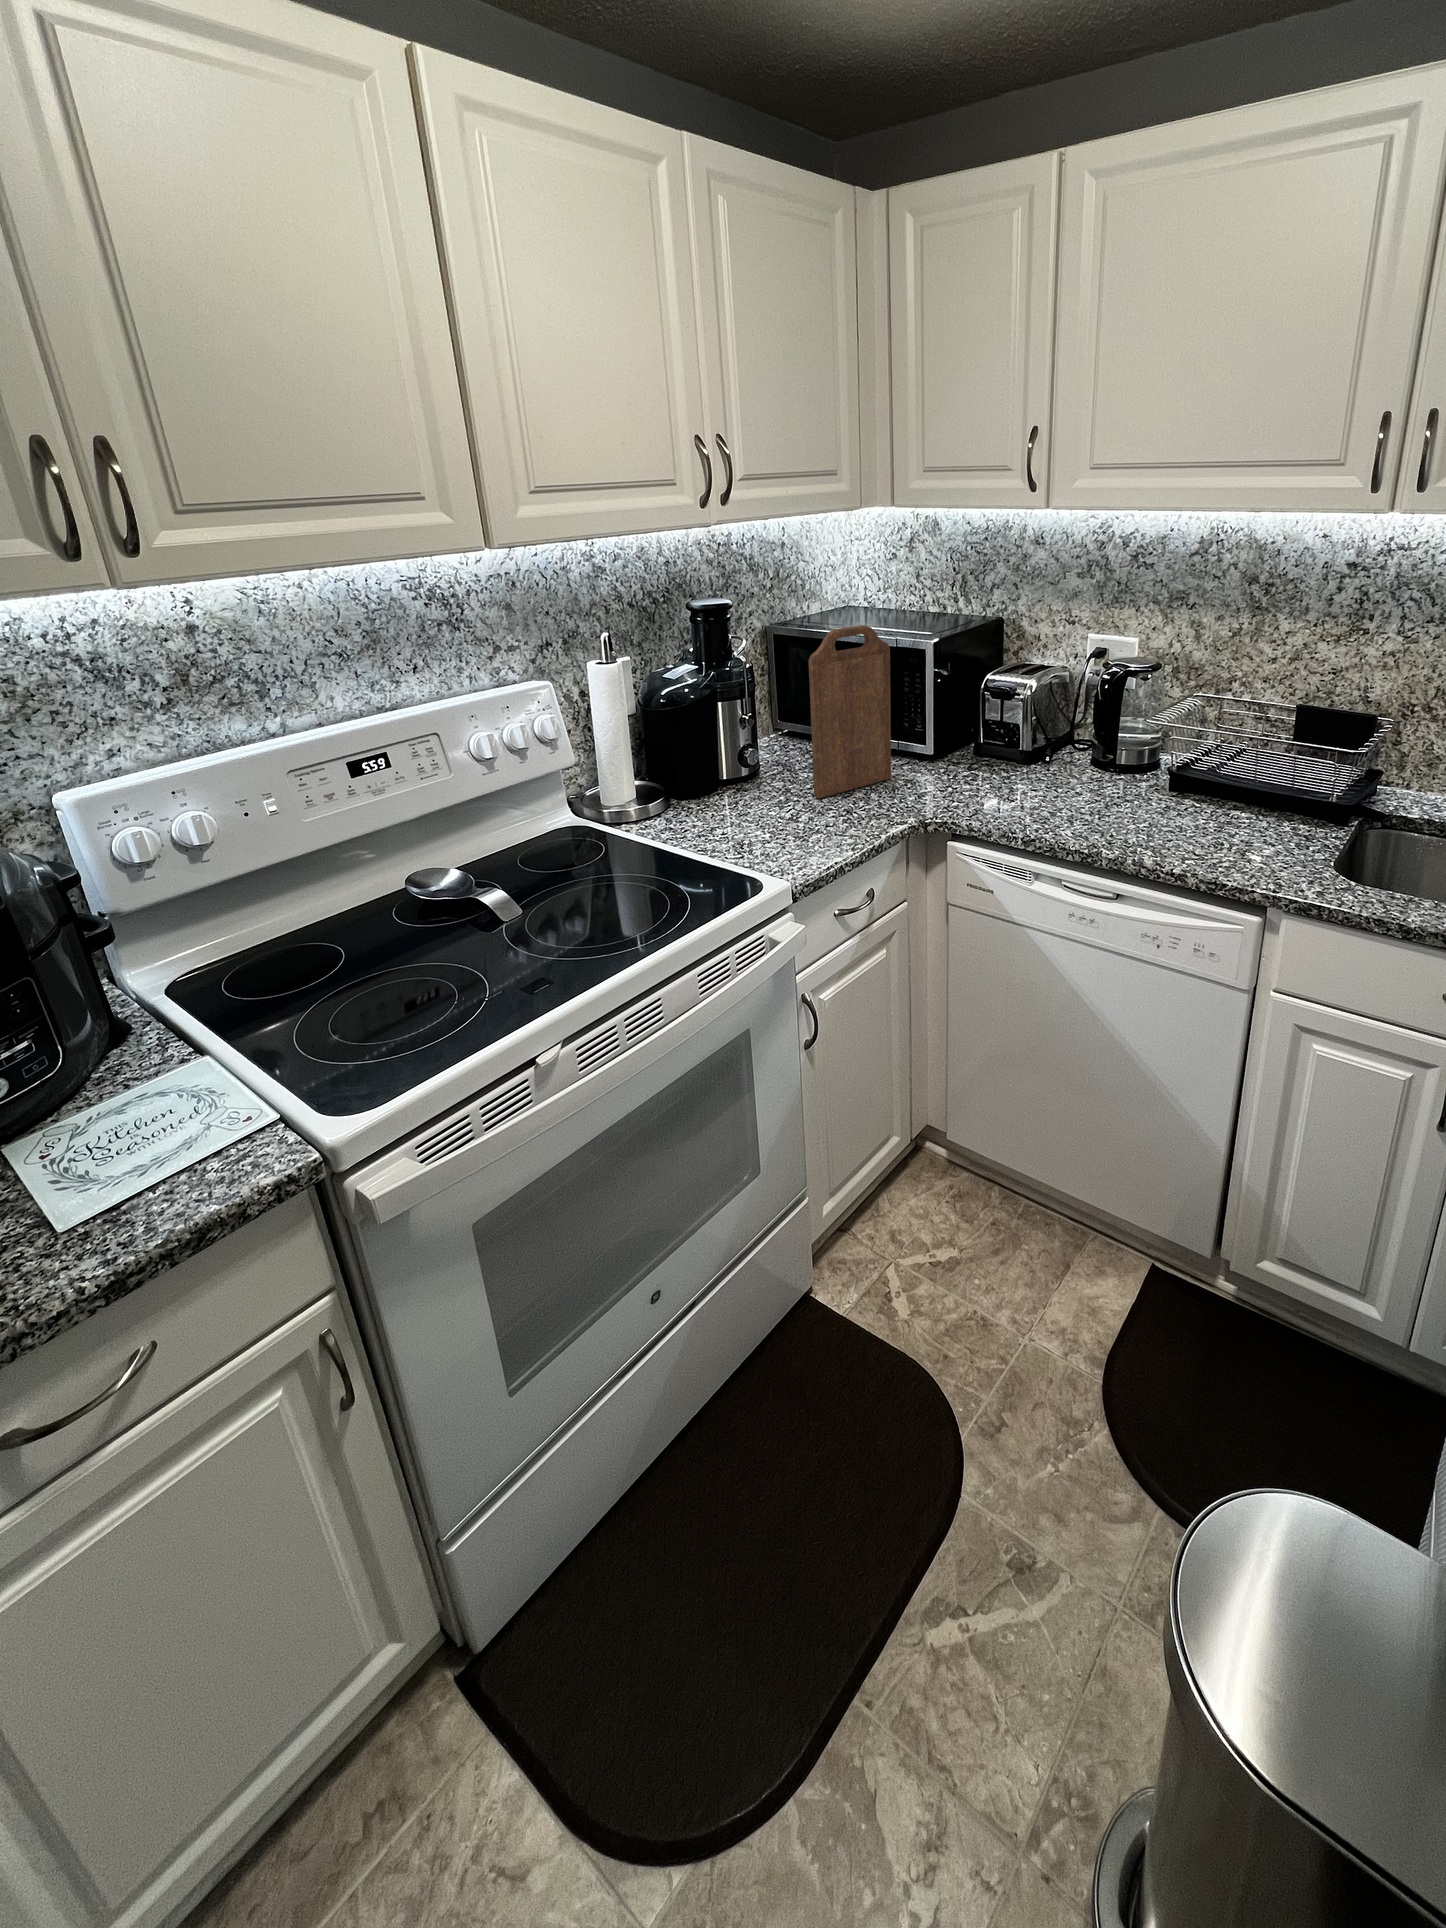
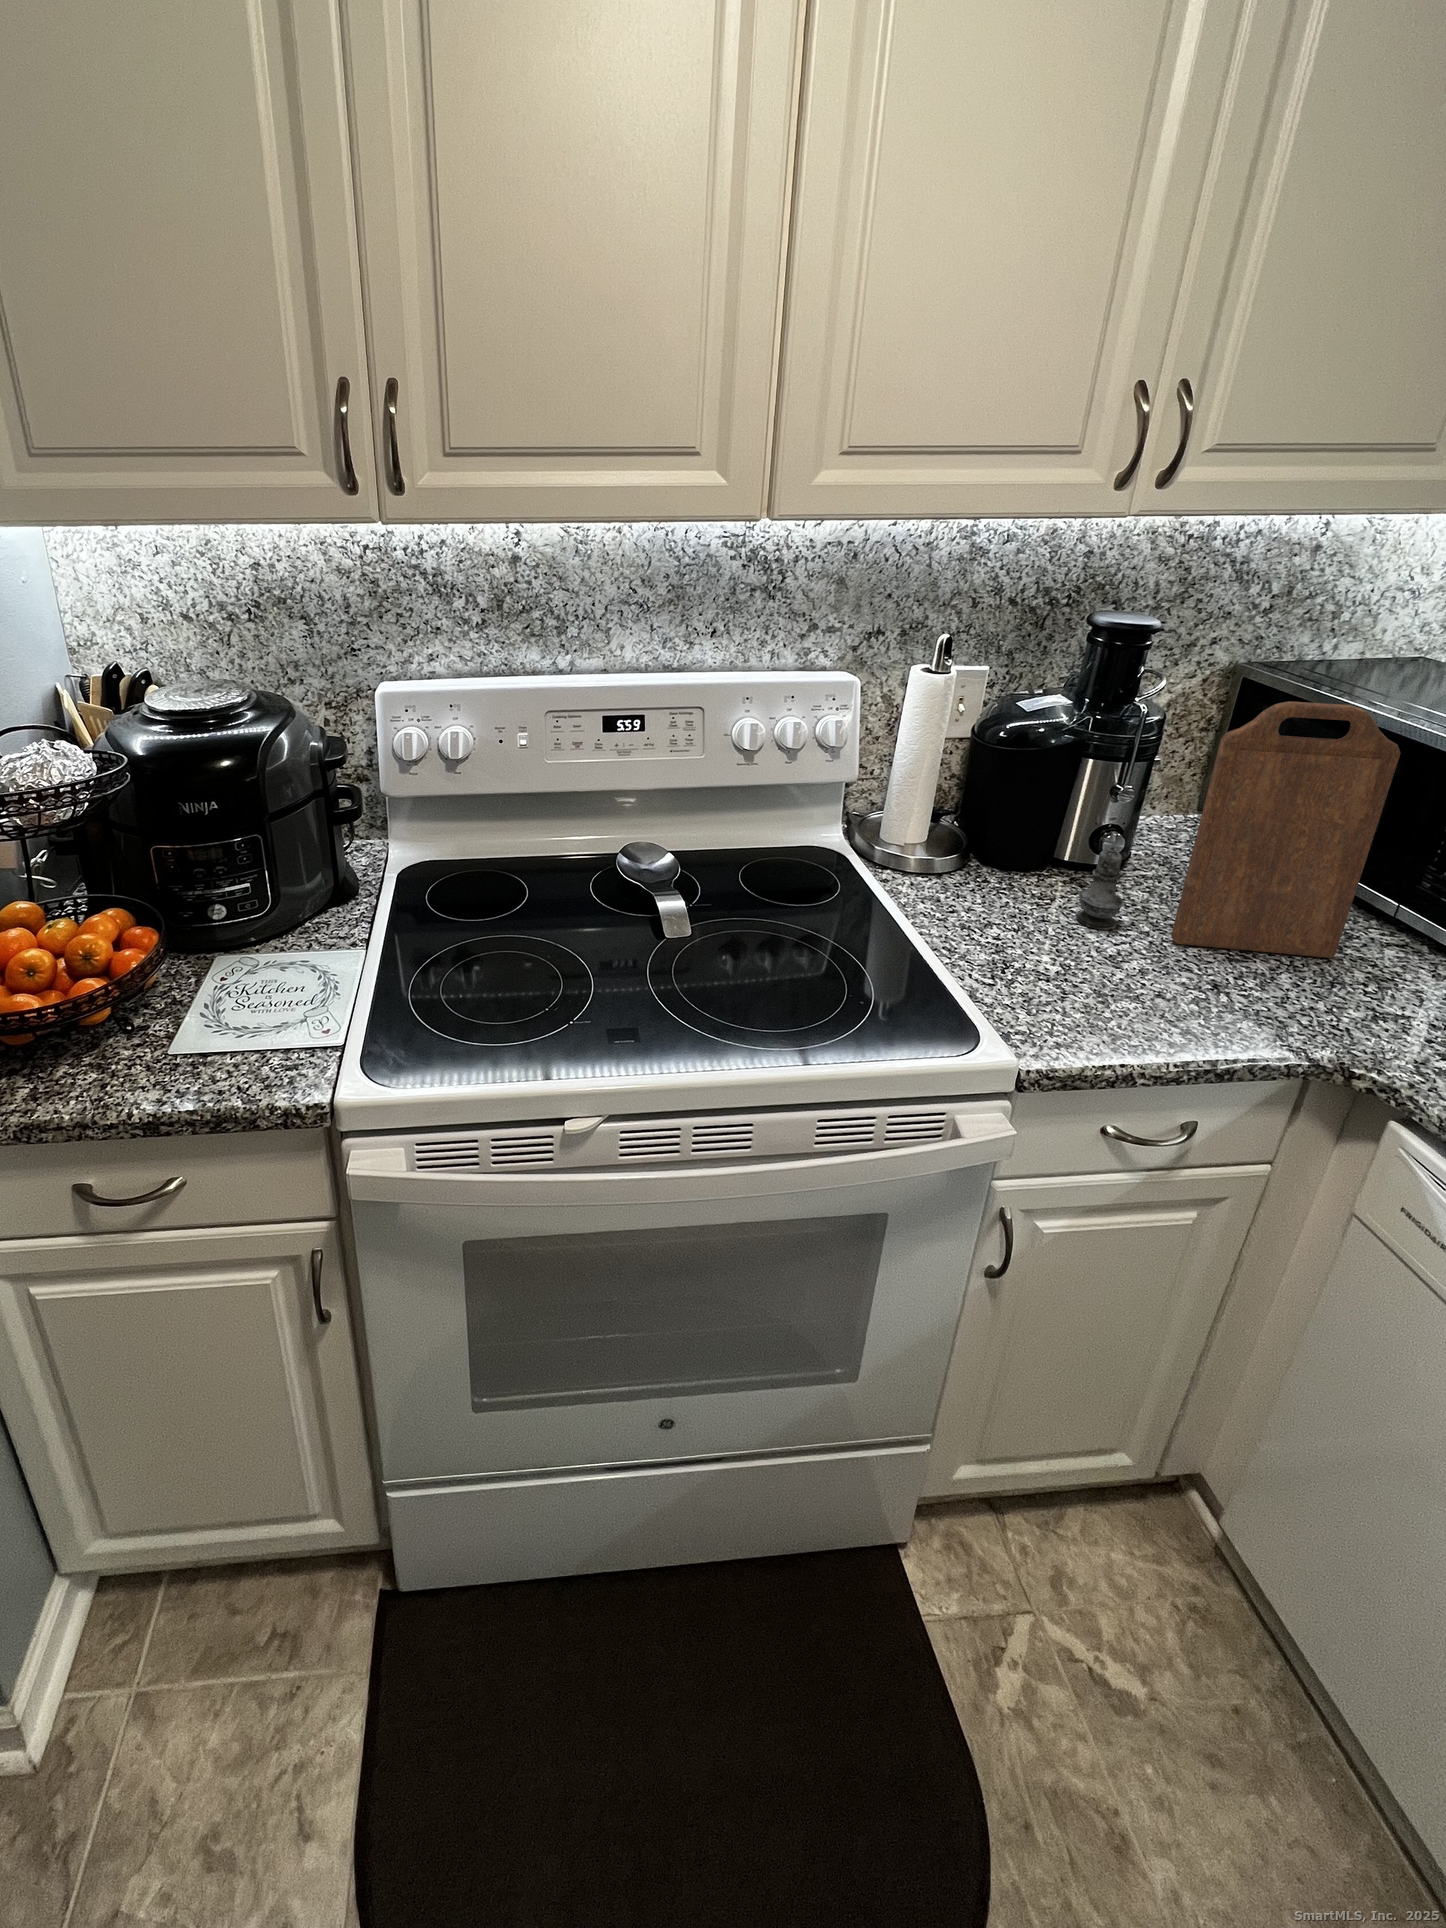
salt shaker: none [755,748,784,807] -> present [1076,845,1124,930]

